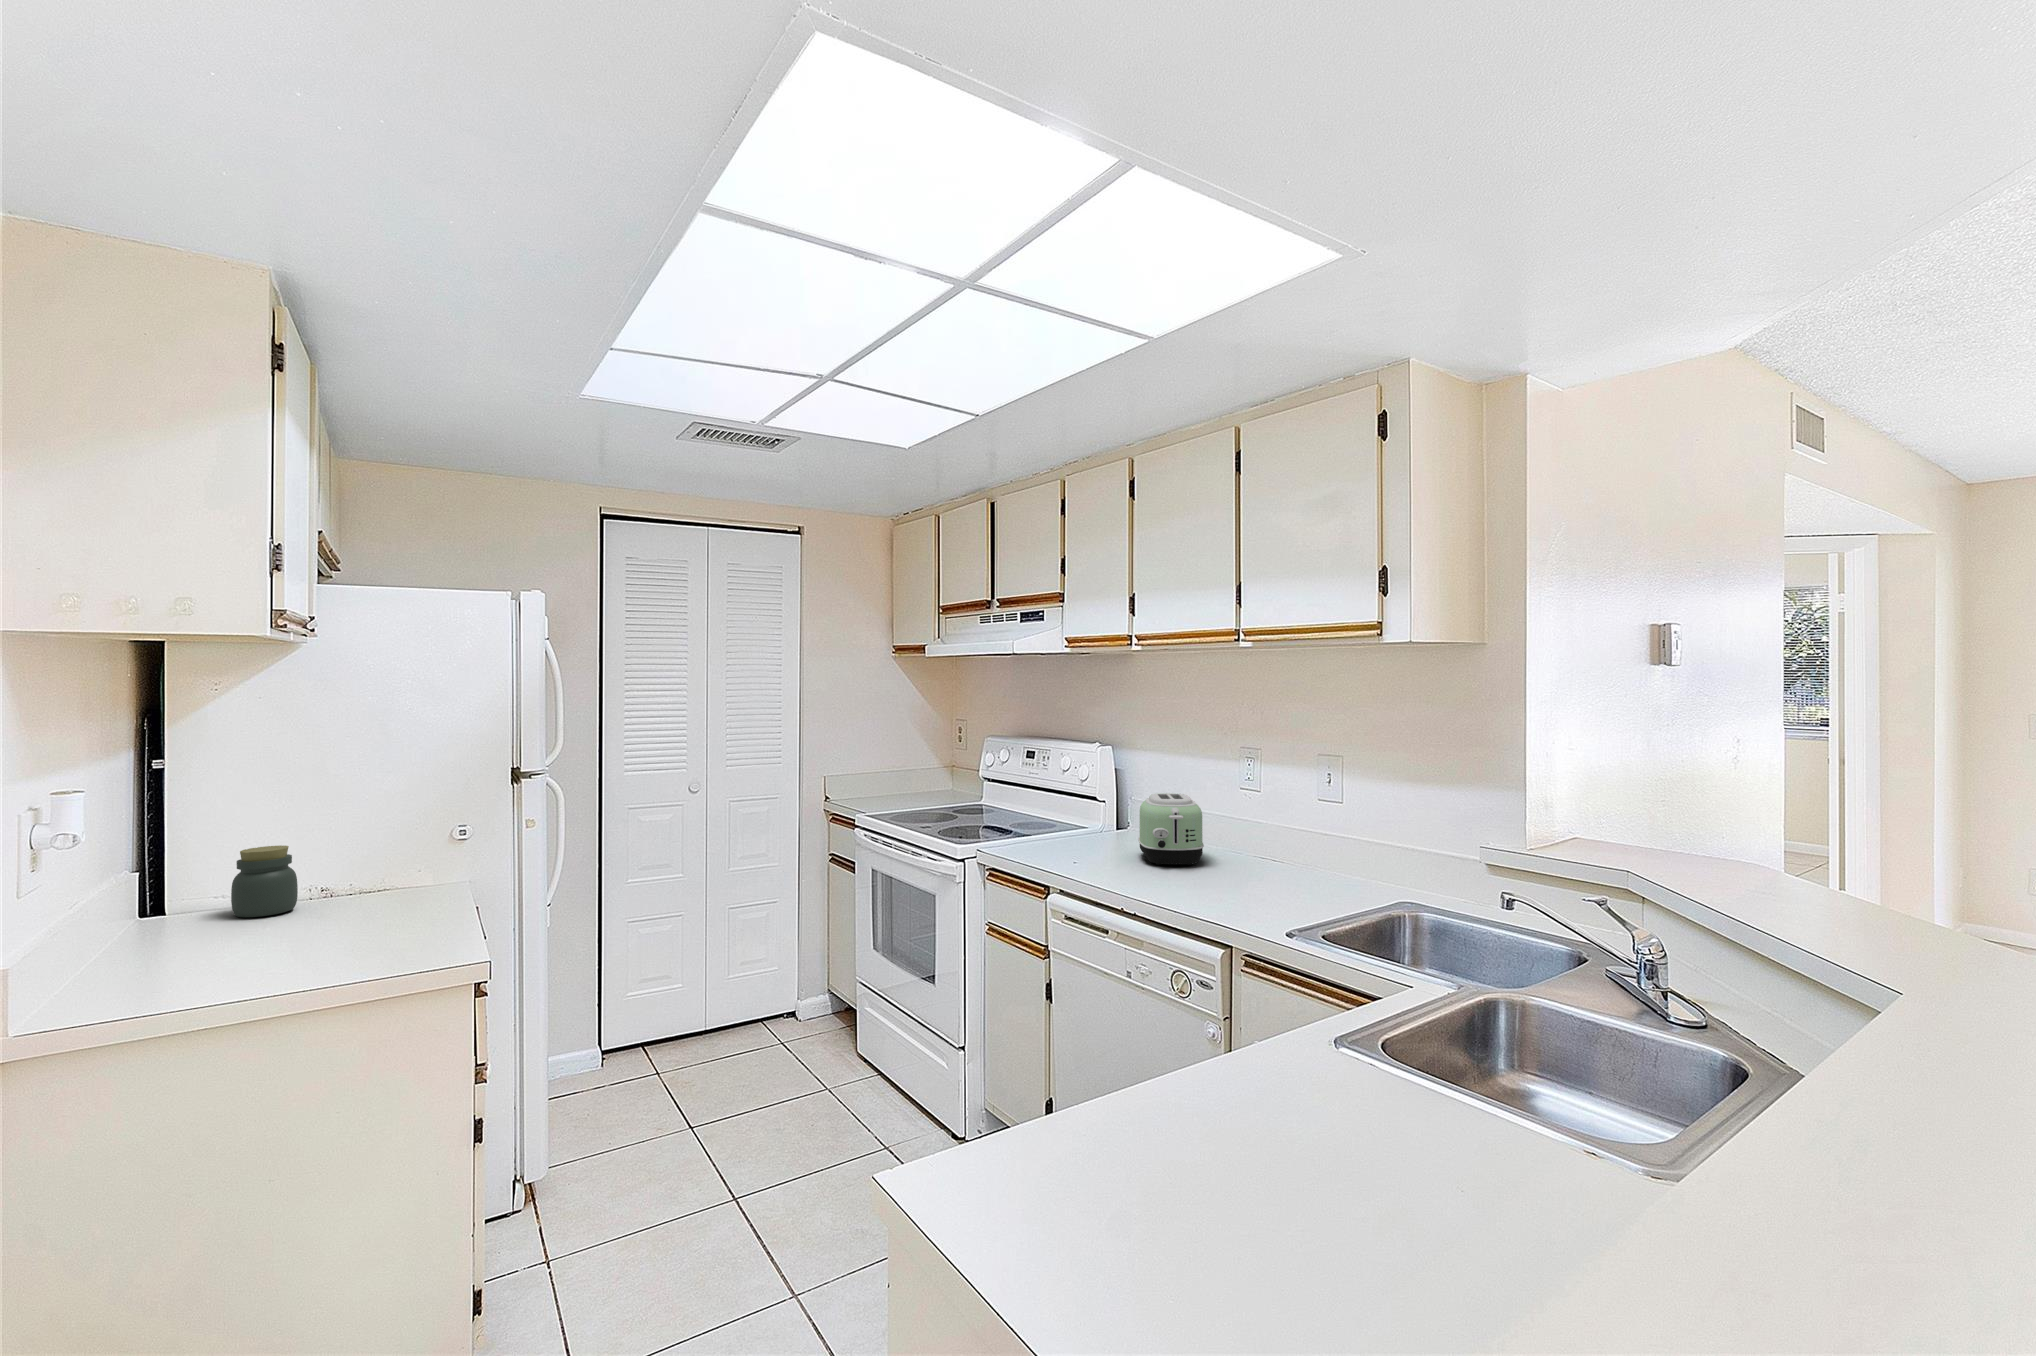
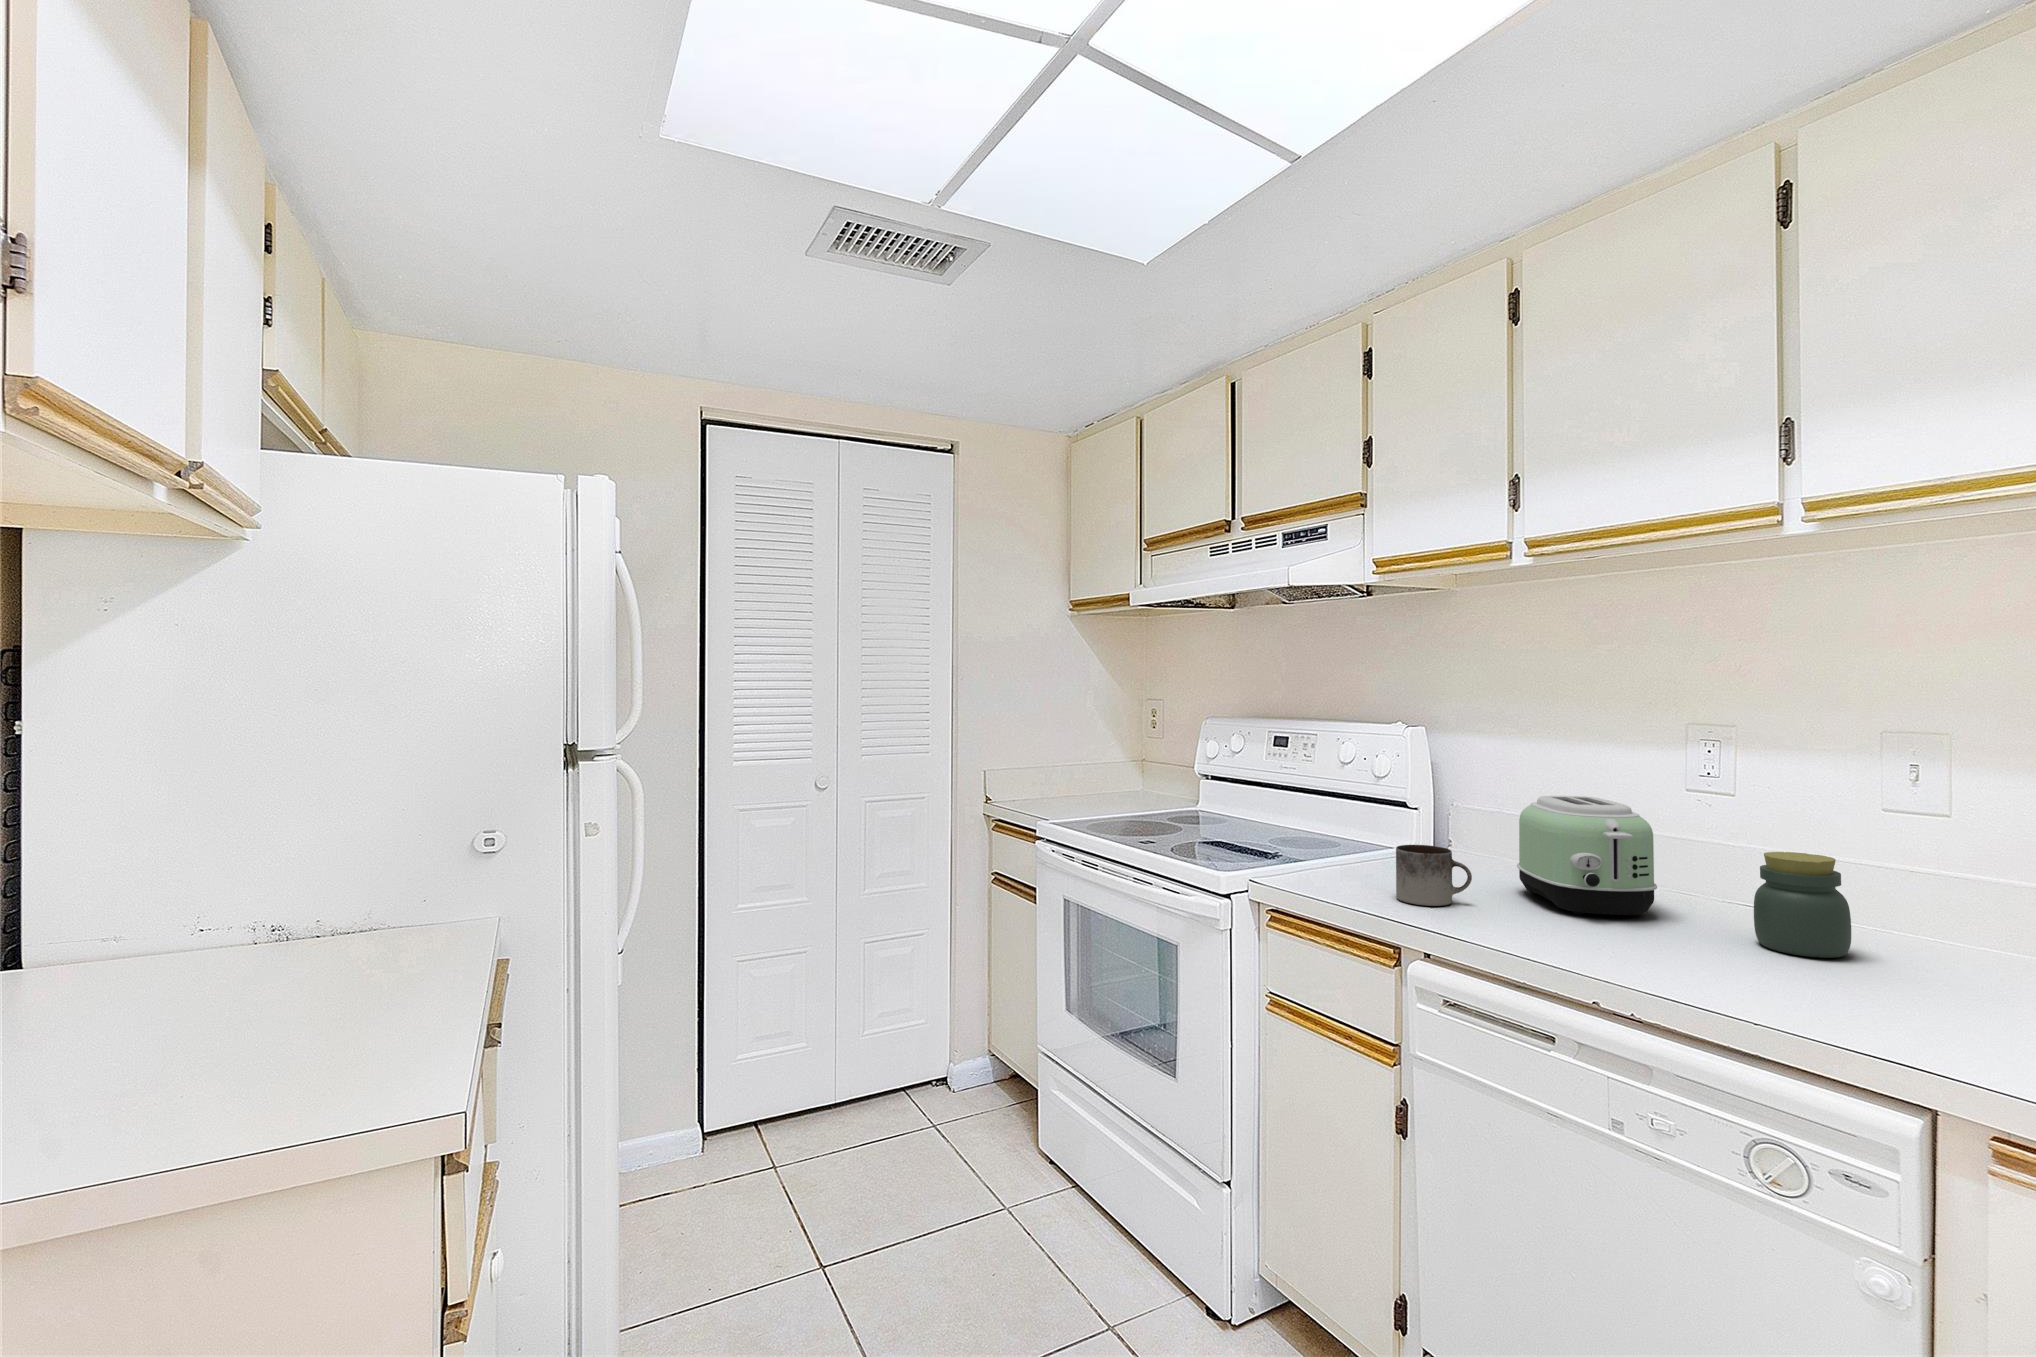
mug: none [1060,825,1102,863] -> present [1396,845,1472,906]
jar: present [231,845,298,917] -> present [1754,852,1851,958]

